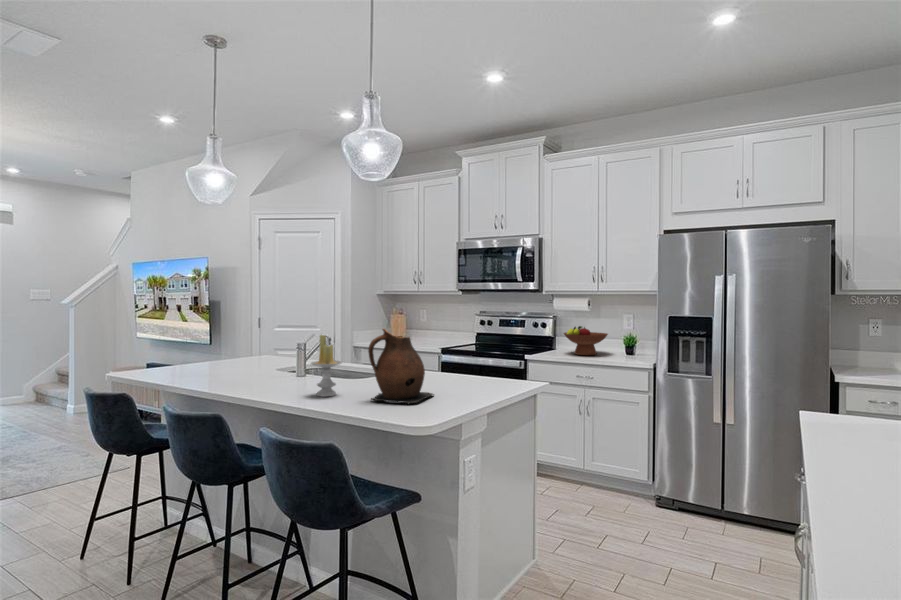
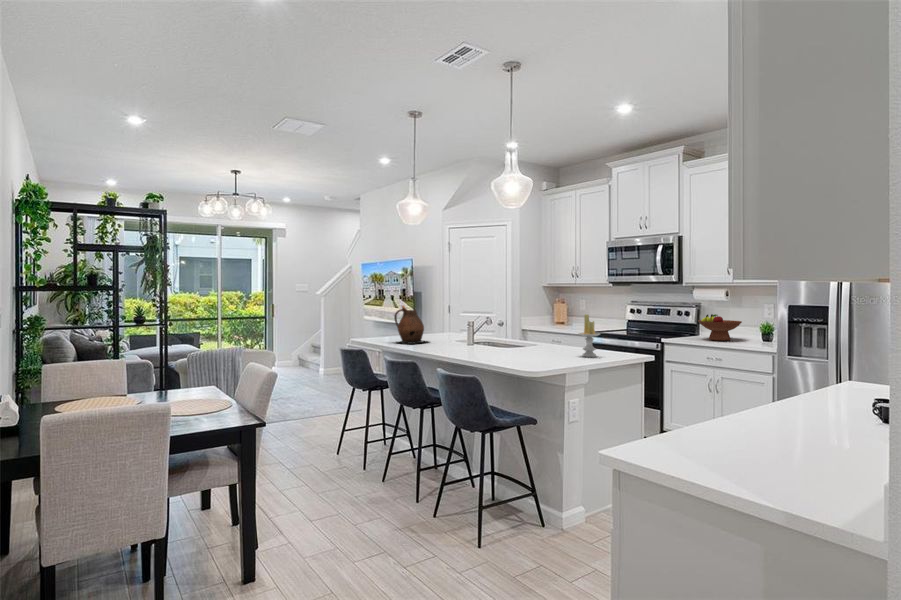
ceramic pitcher: present [368,329,434,404] -> present [394,306,429,344]
candle: present [311,335,342,397] -> present [579,314,600,357]

